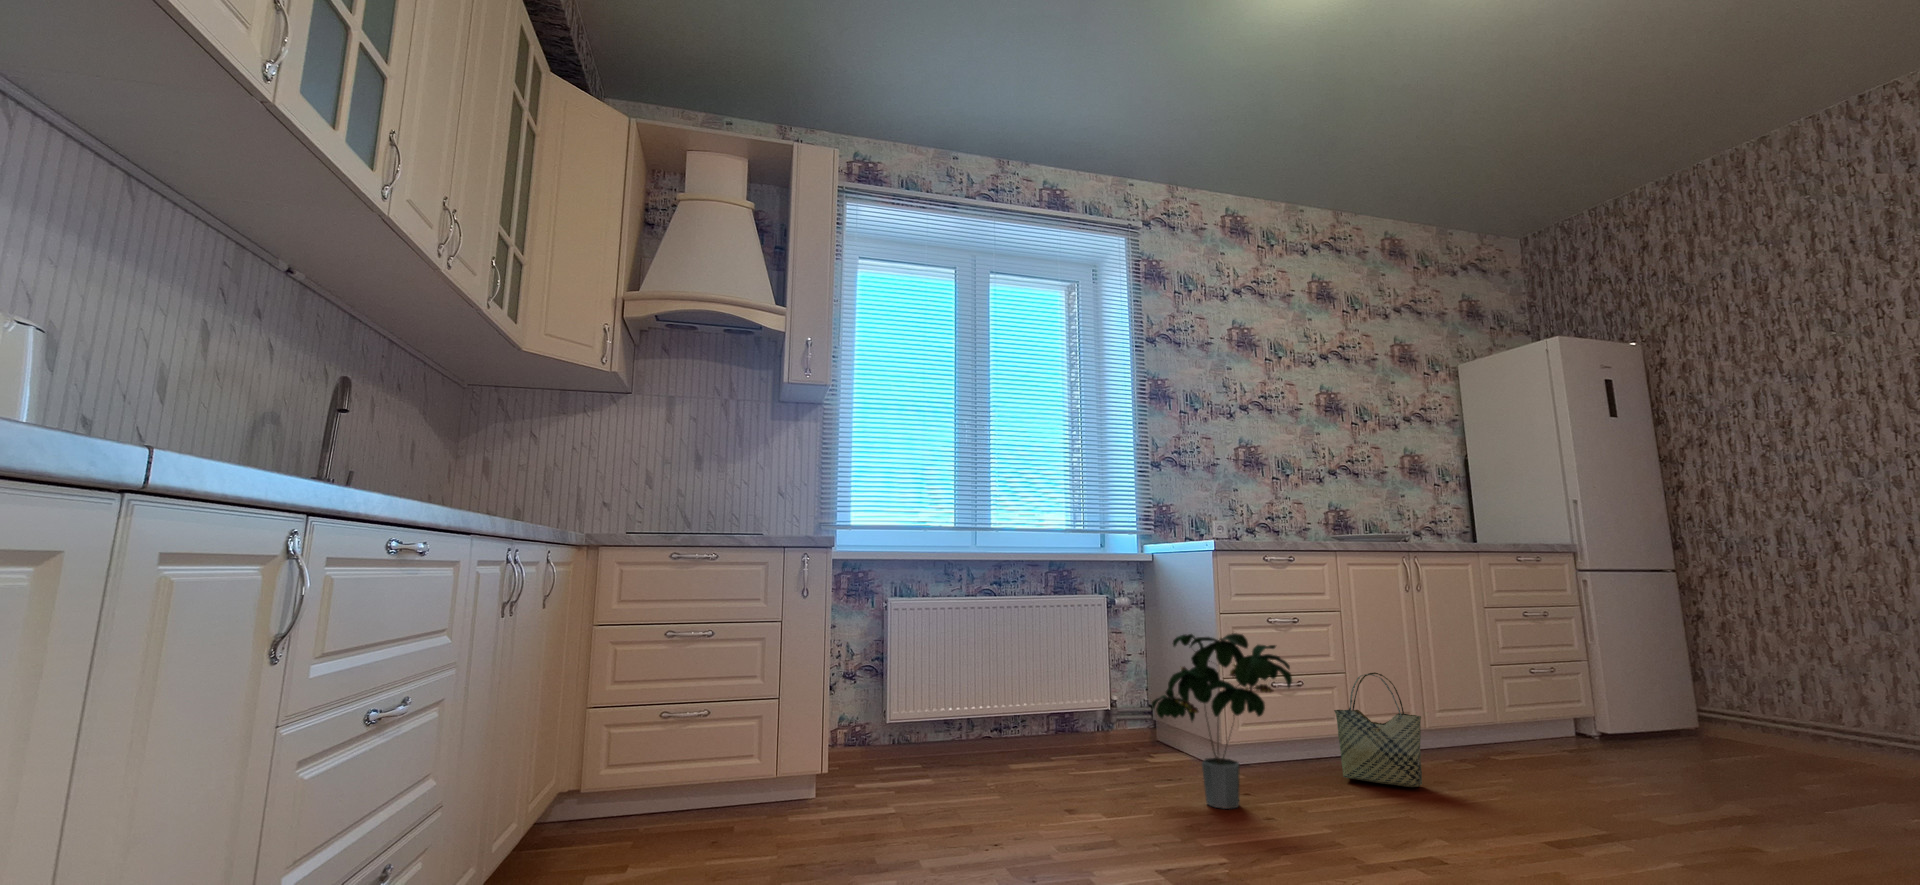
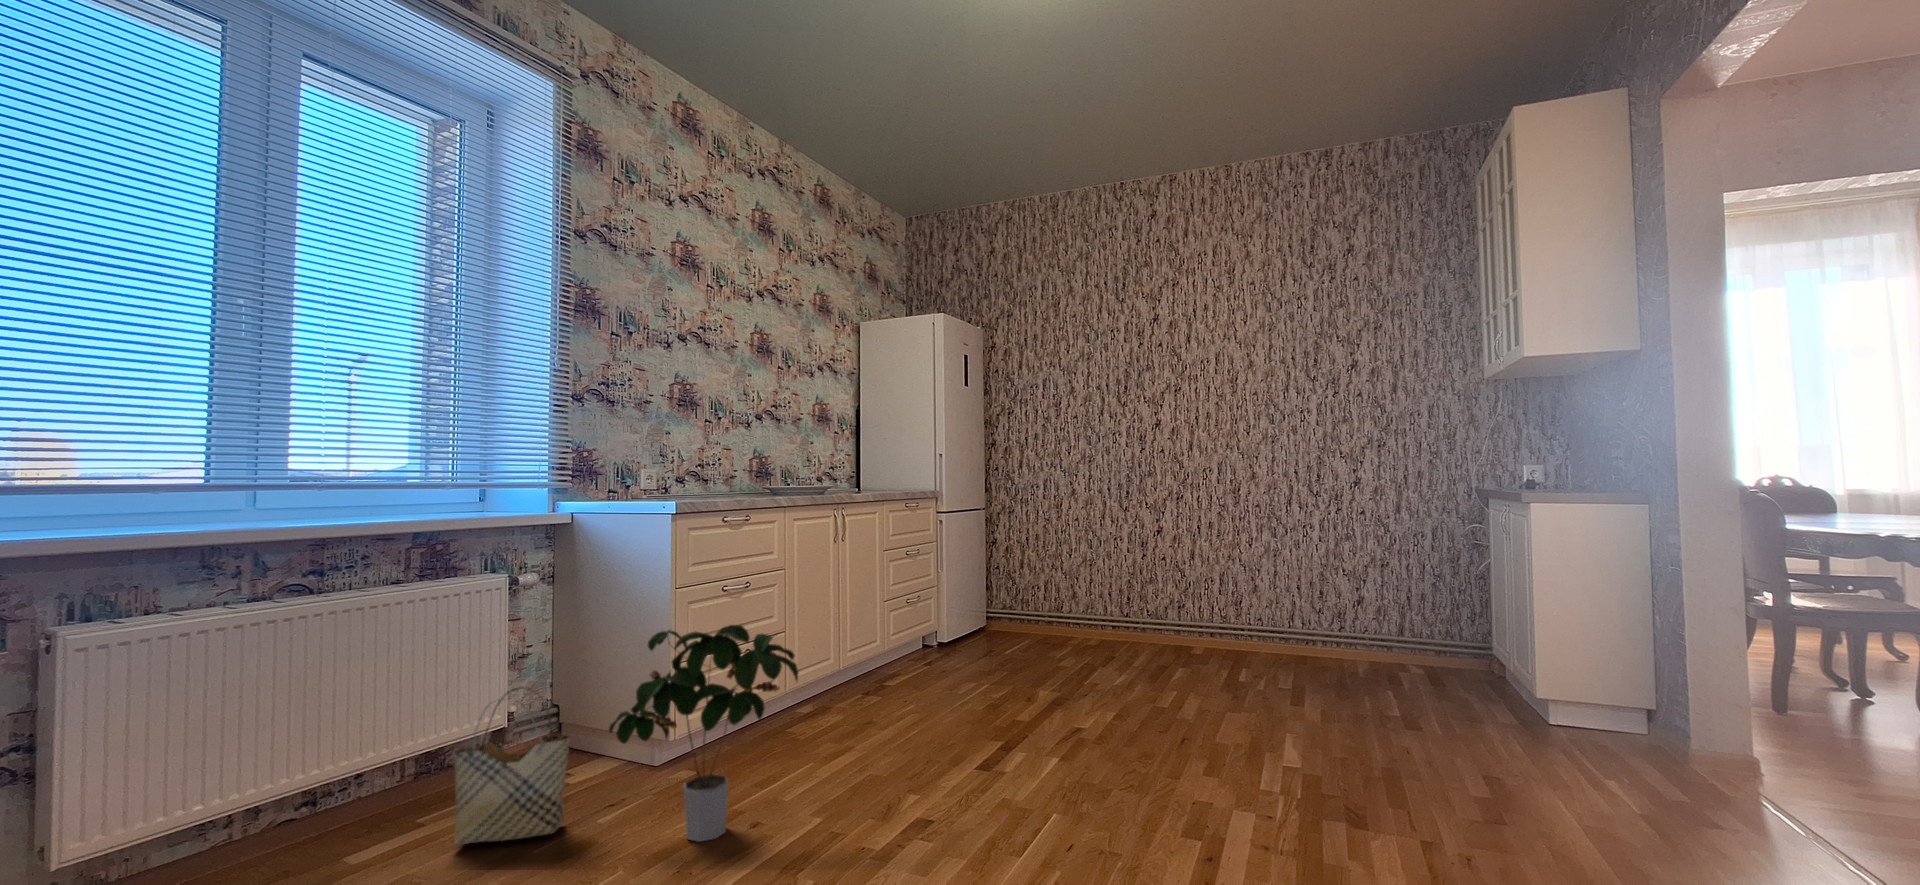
woven basket: present [1334,672,1422,787] -> present [453,687,571,845]

